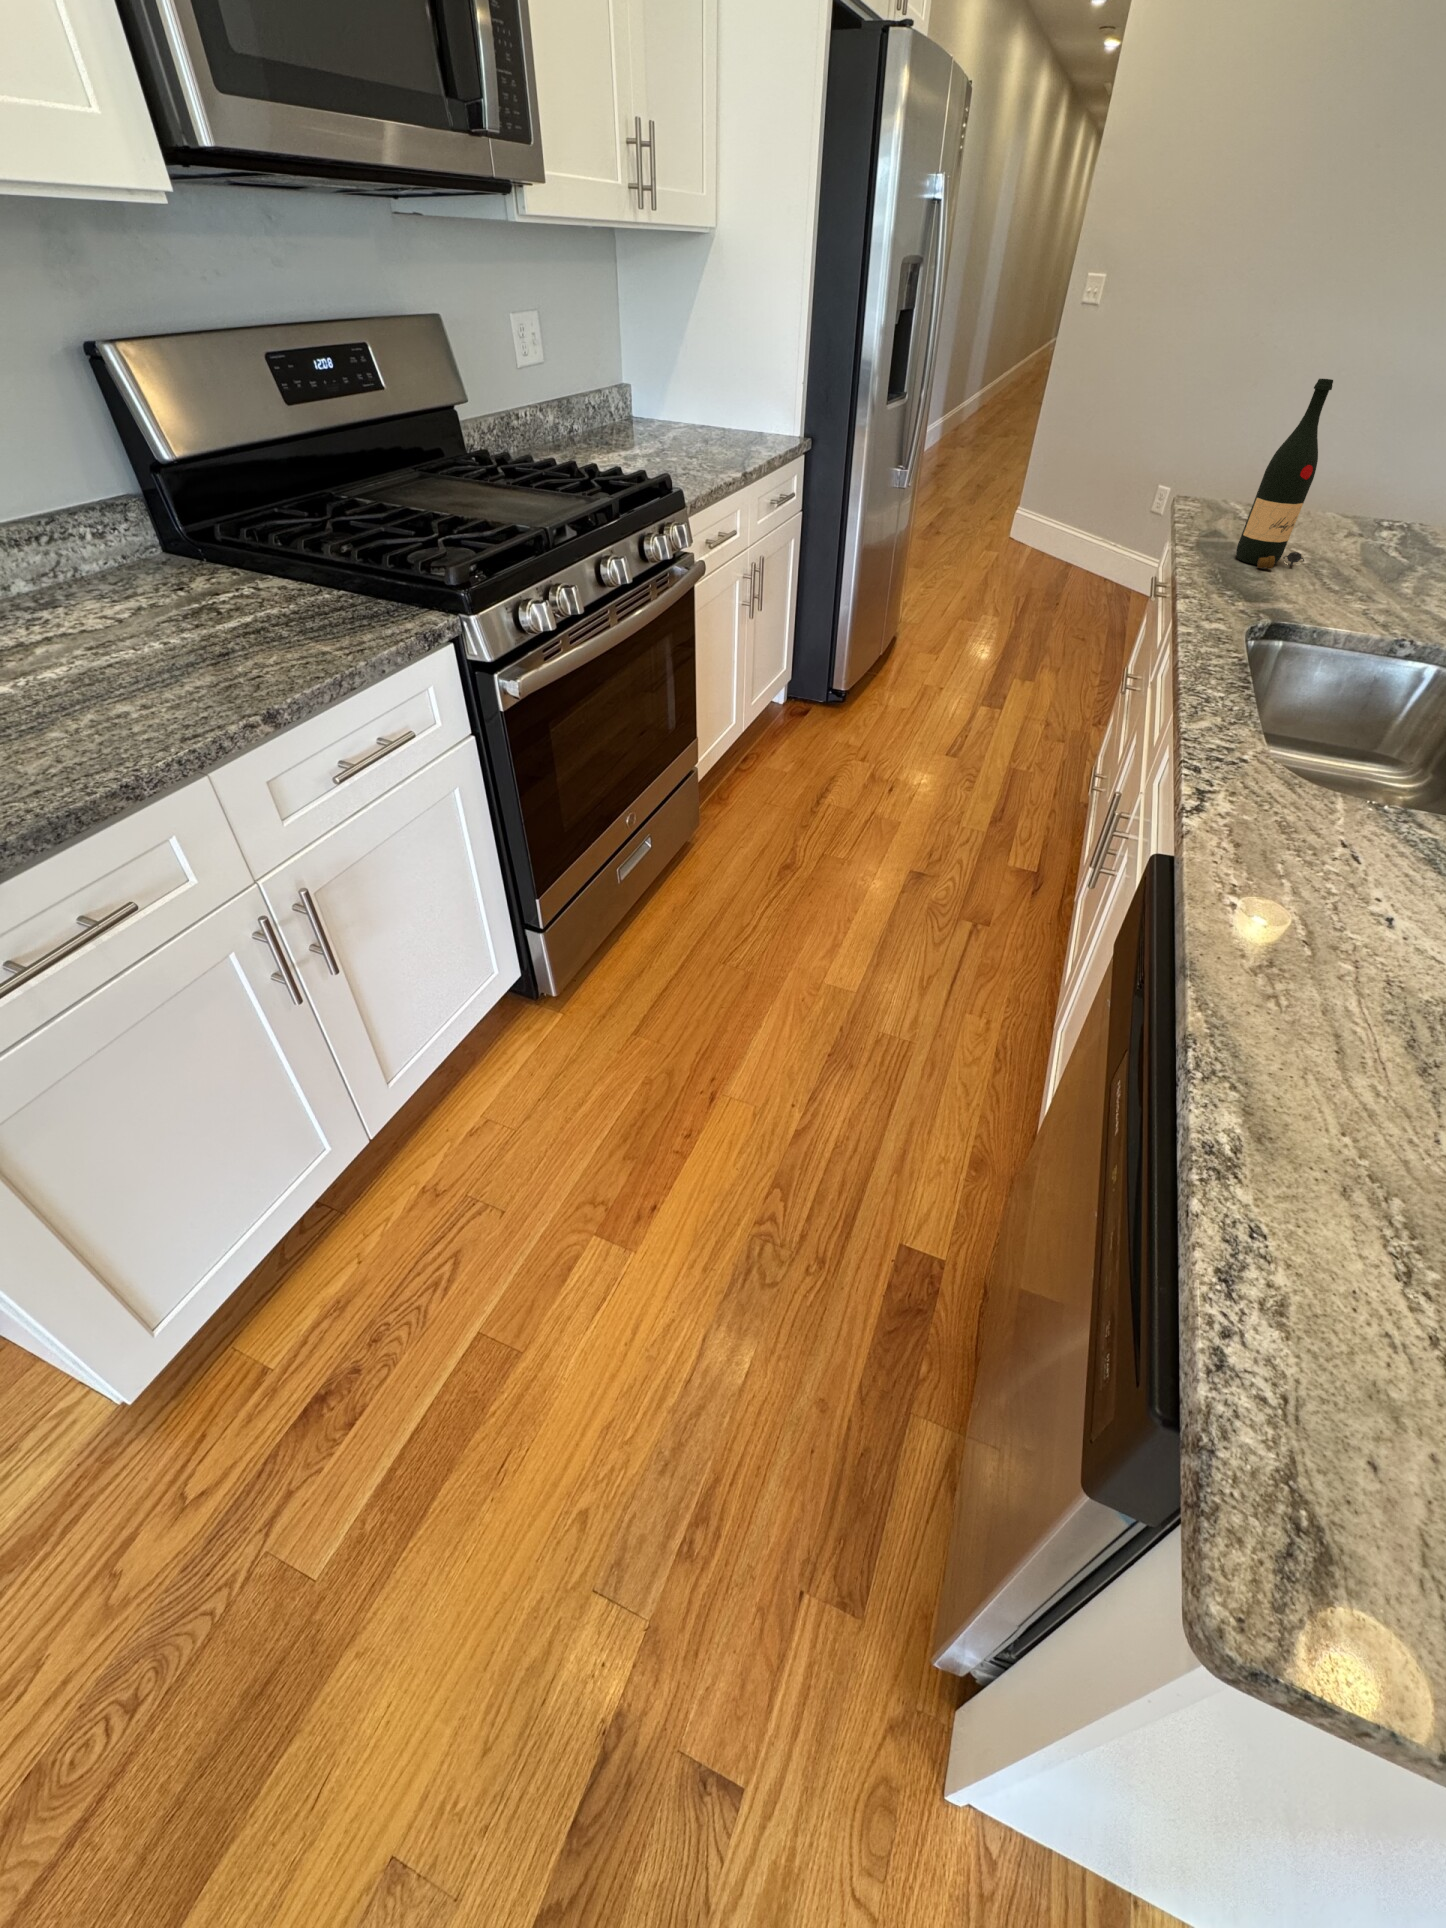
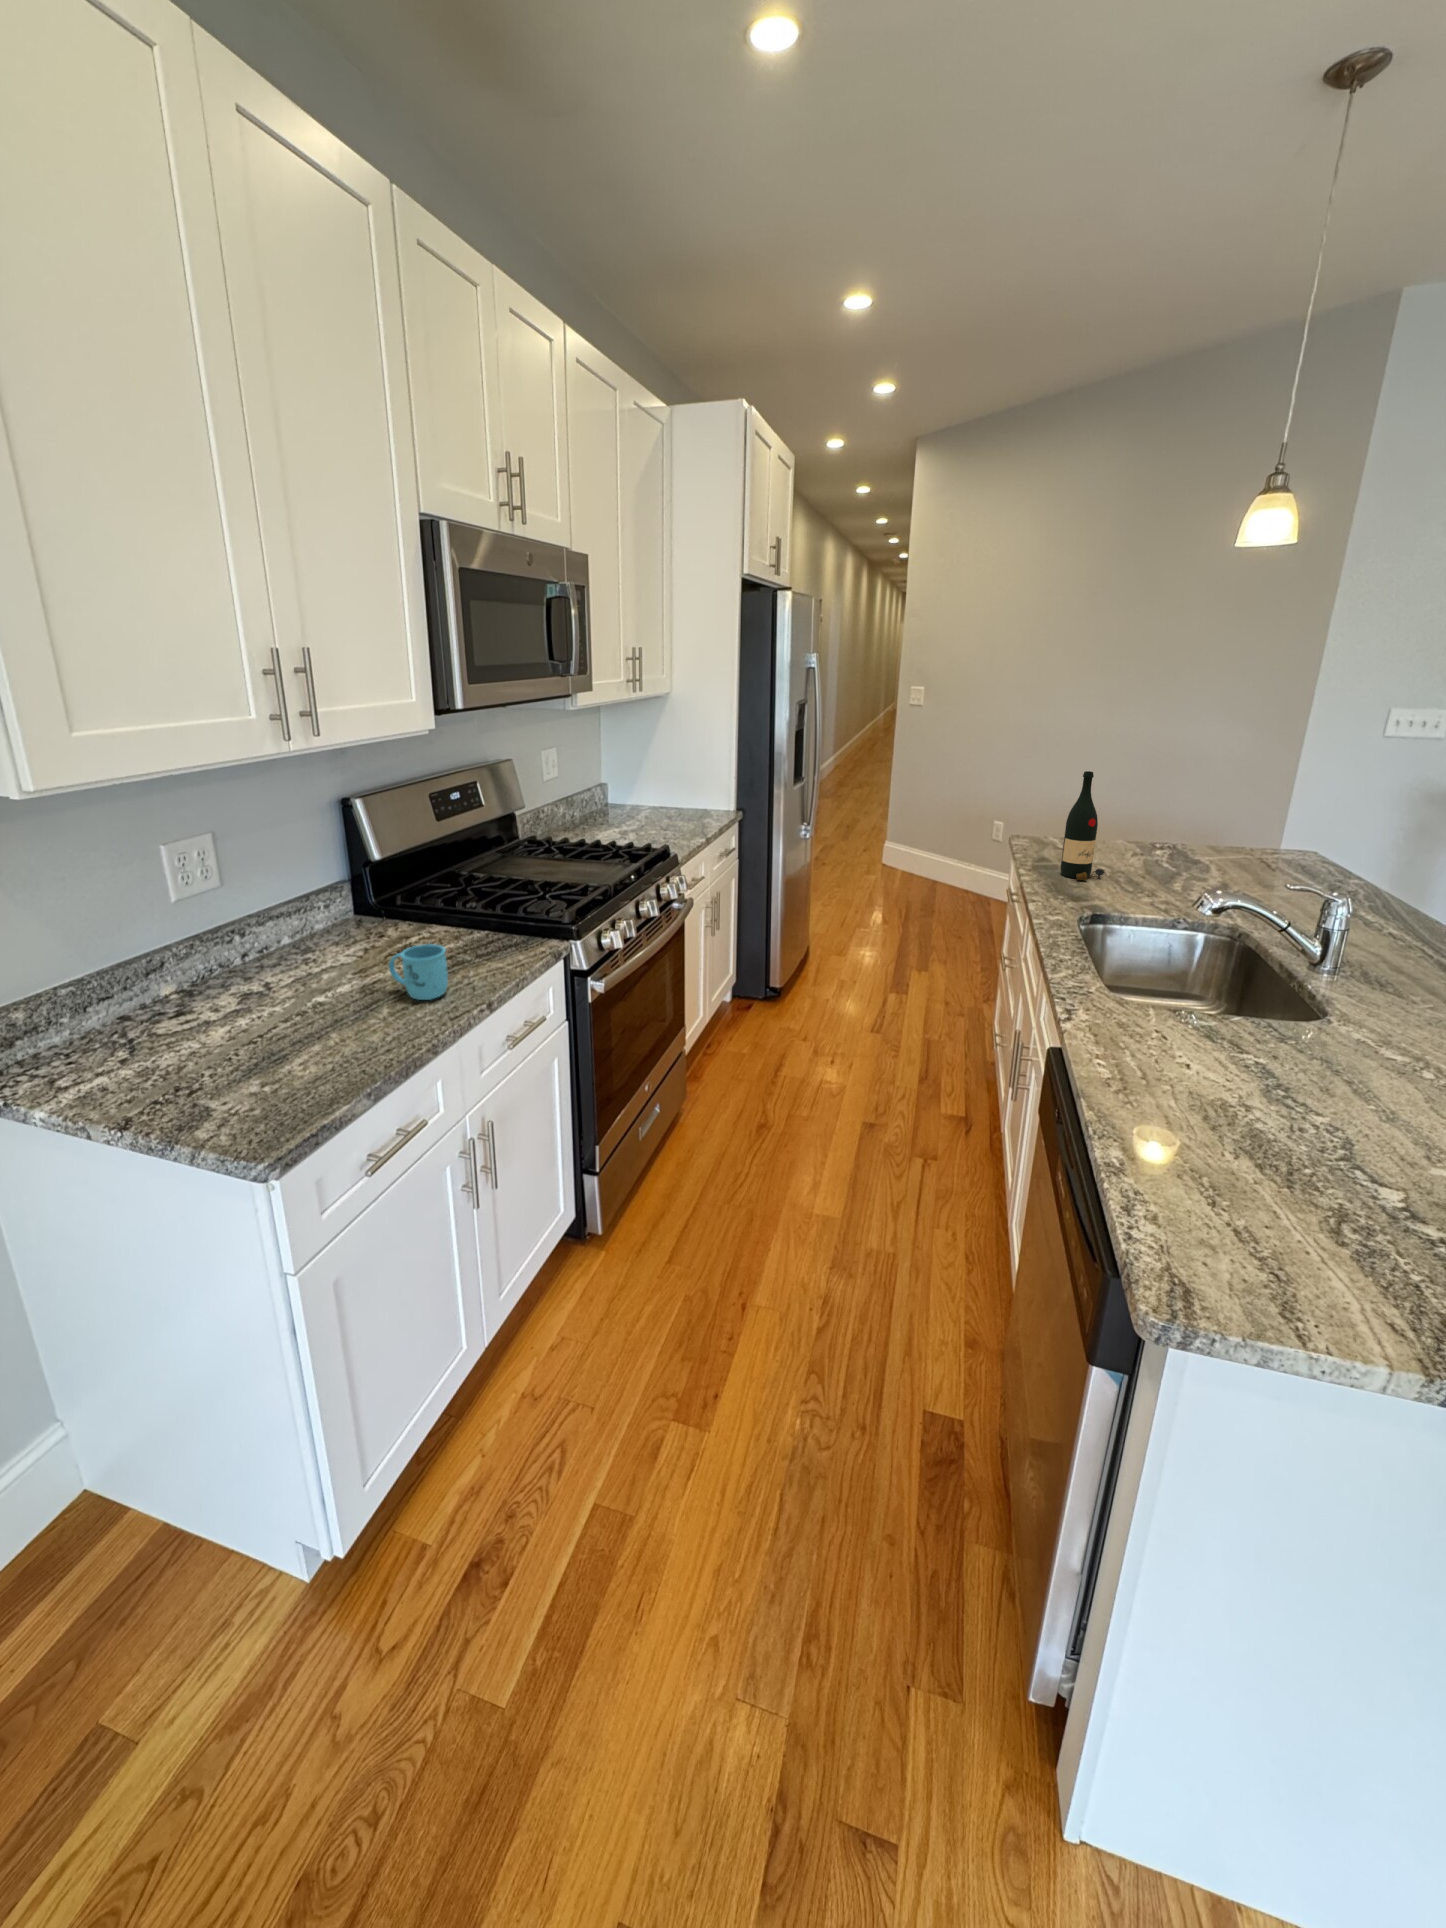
mug: none [87,606,196,702] -> present [389,944,448,1000]

